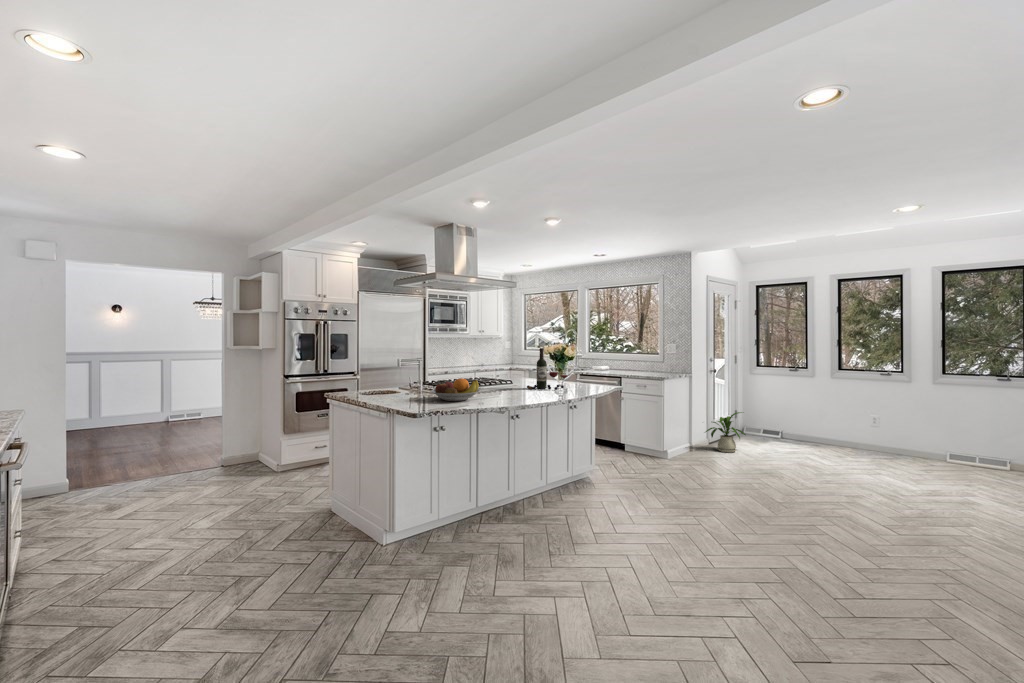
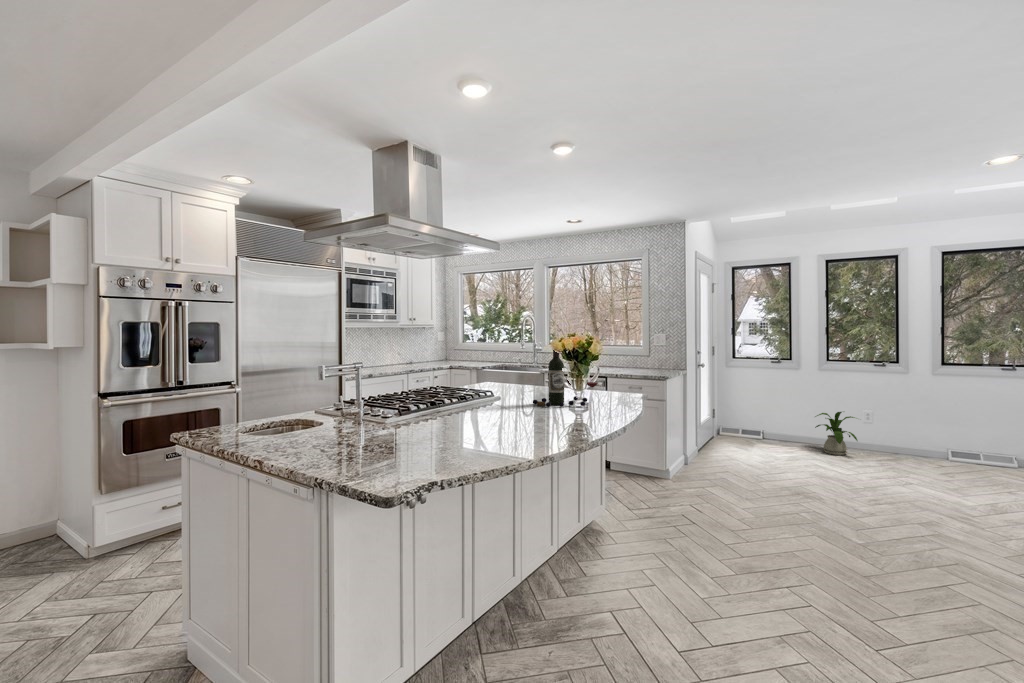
fruit bowl: present [430,378,480,401] -> none [406,401,499,445]
house plant: present [706,412,745,453] -> present [815,412,858,455]

